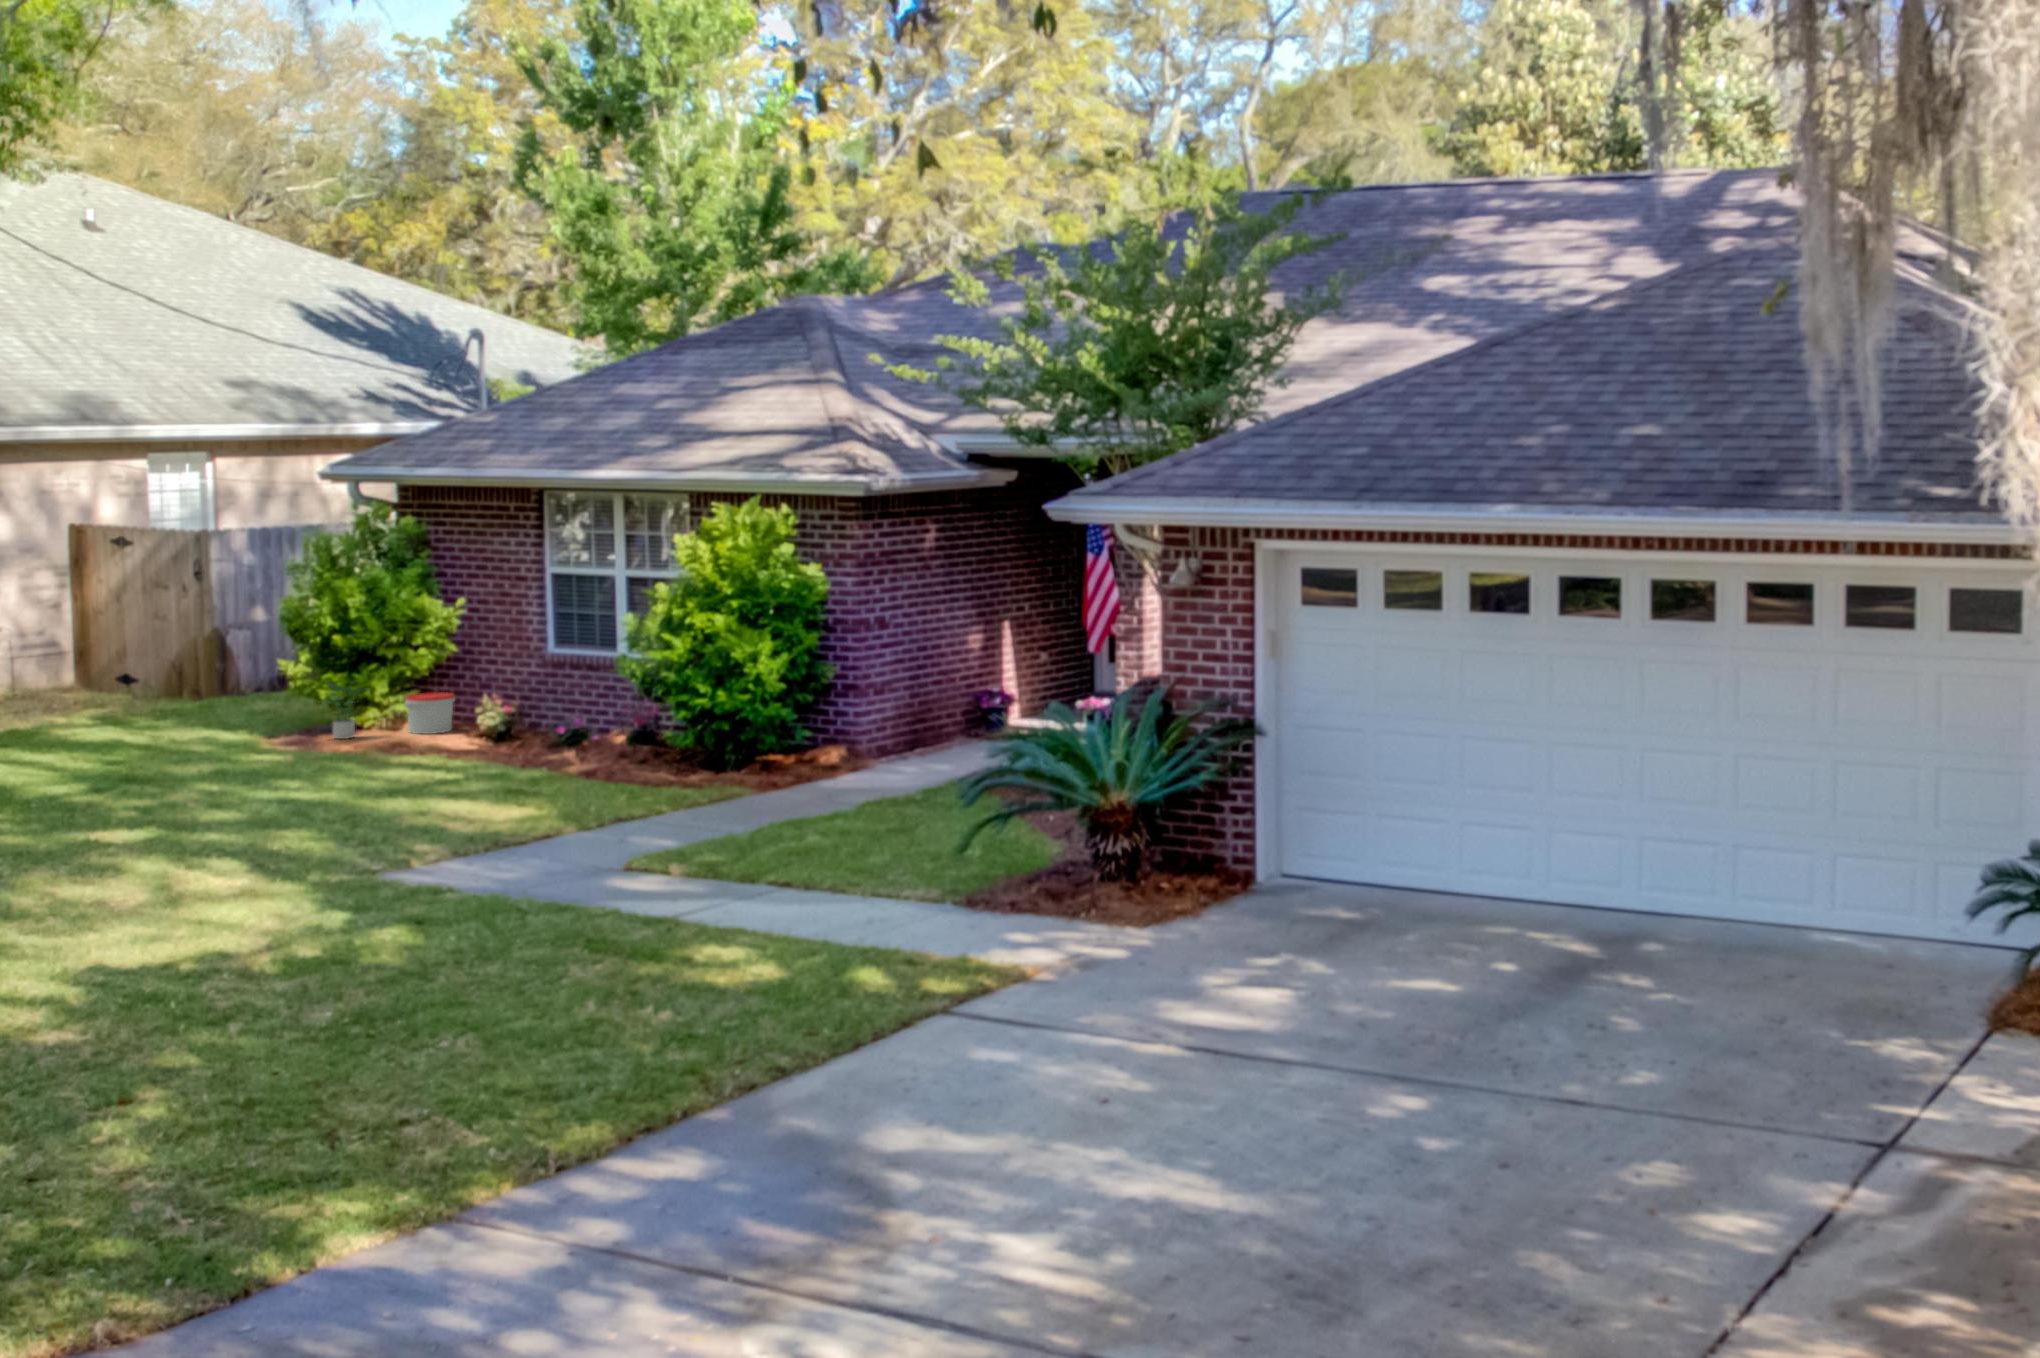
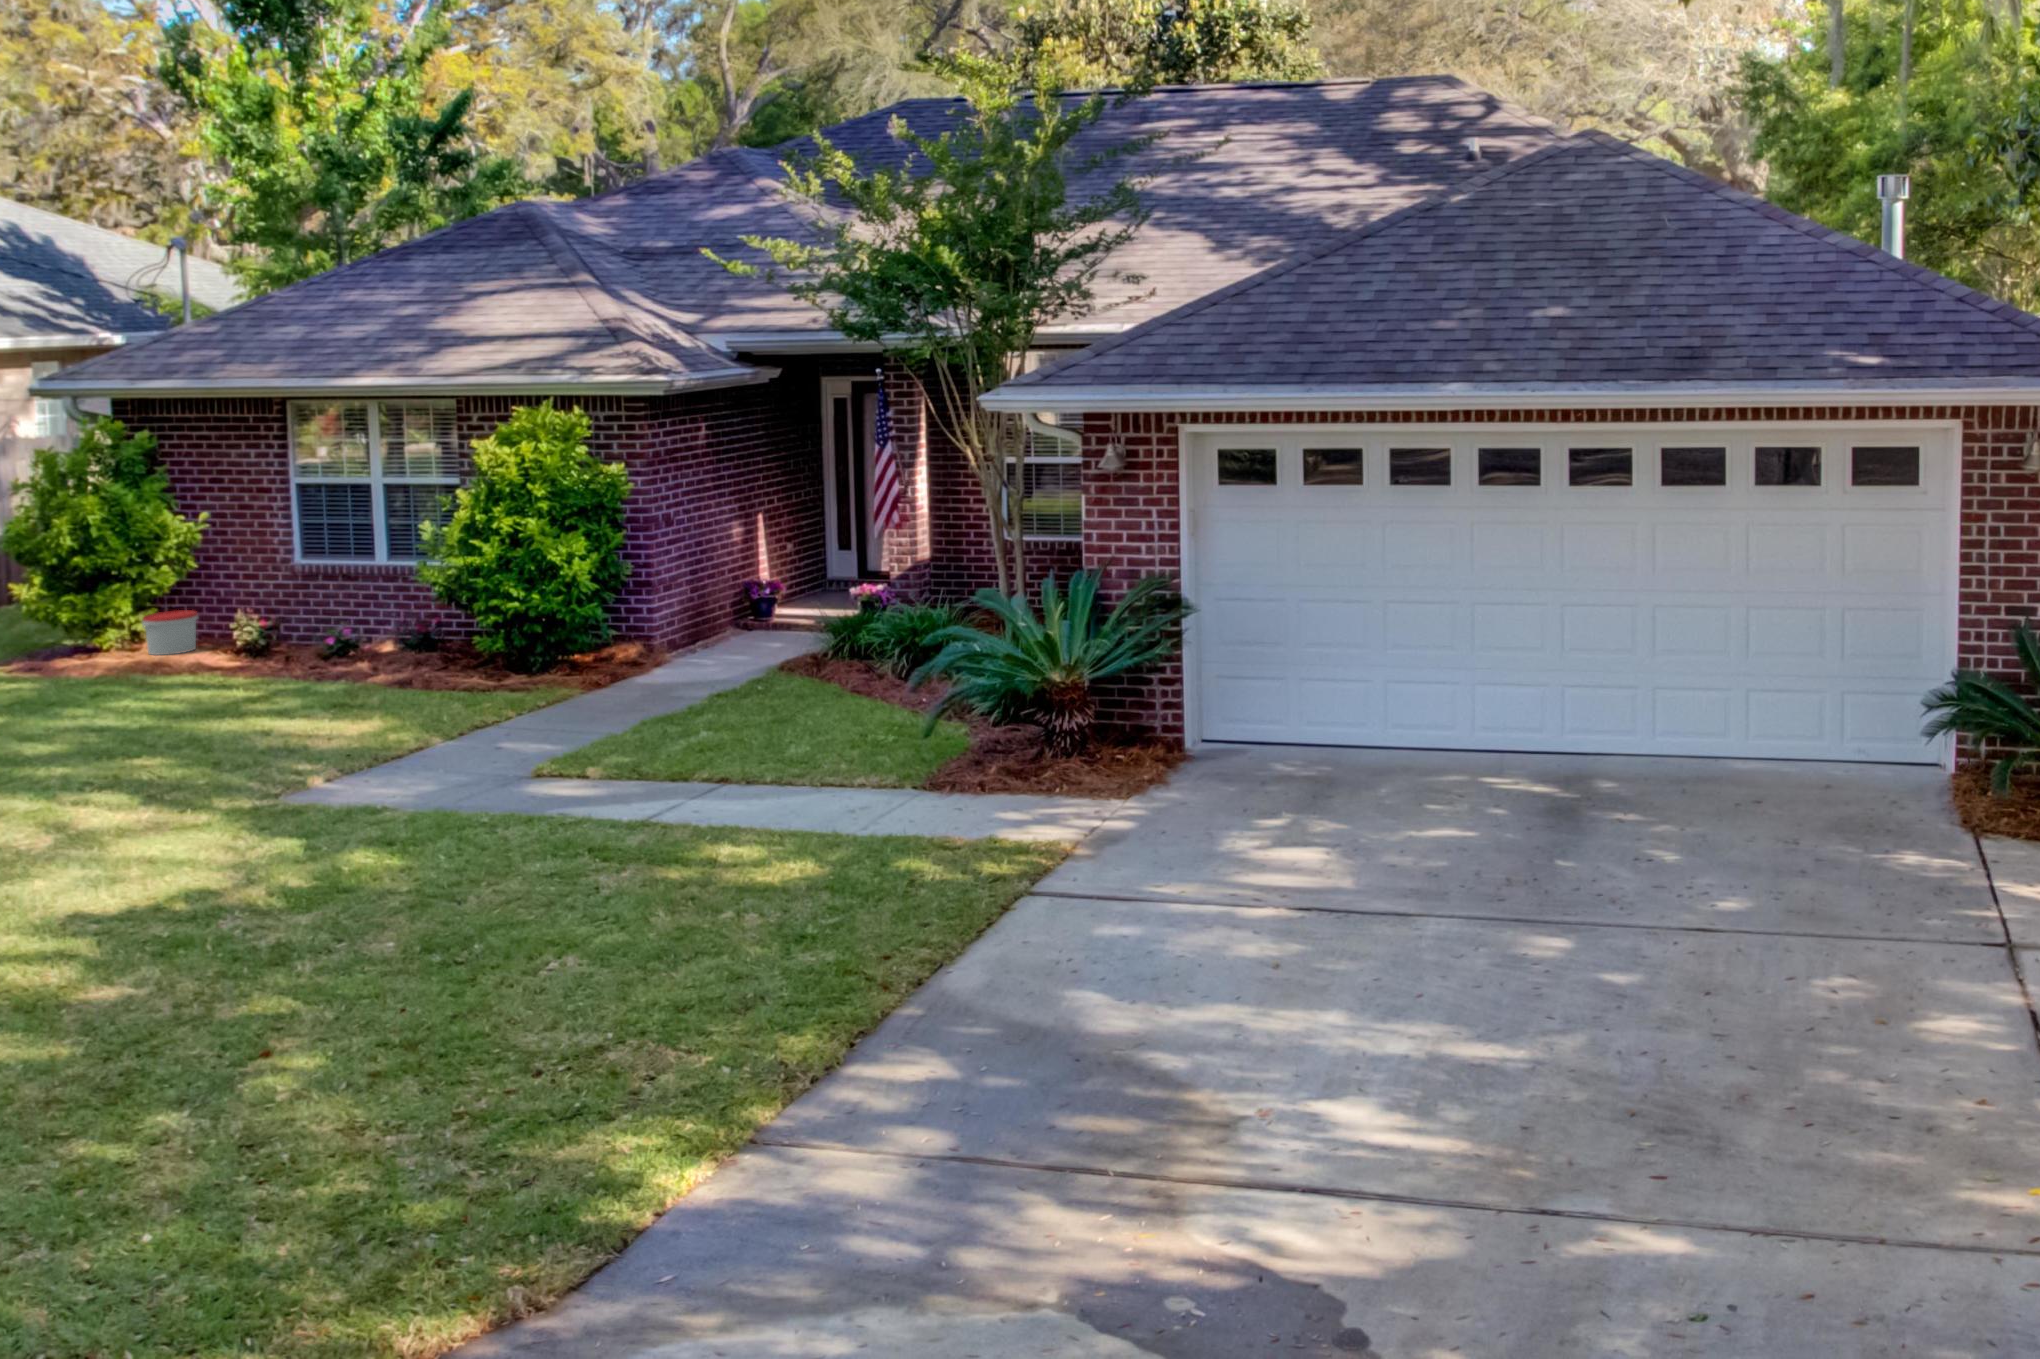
potted plant: present [324,683,362,739] -> none [46,599,108,667]

